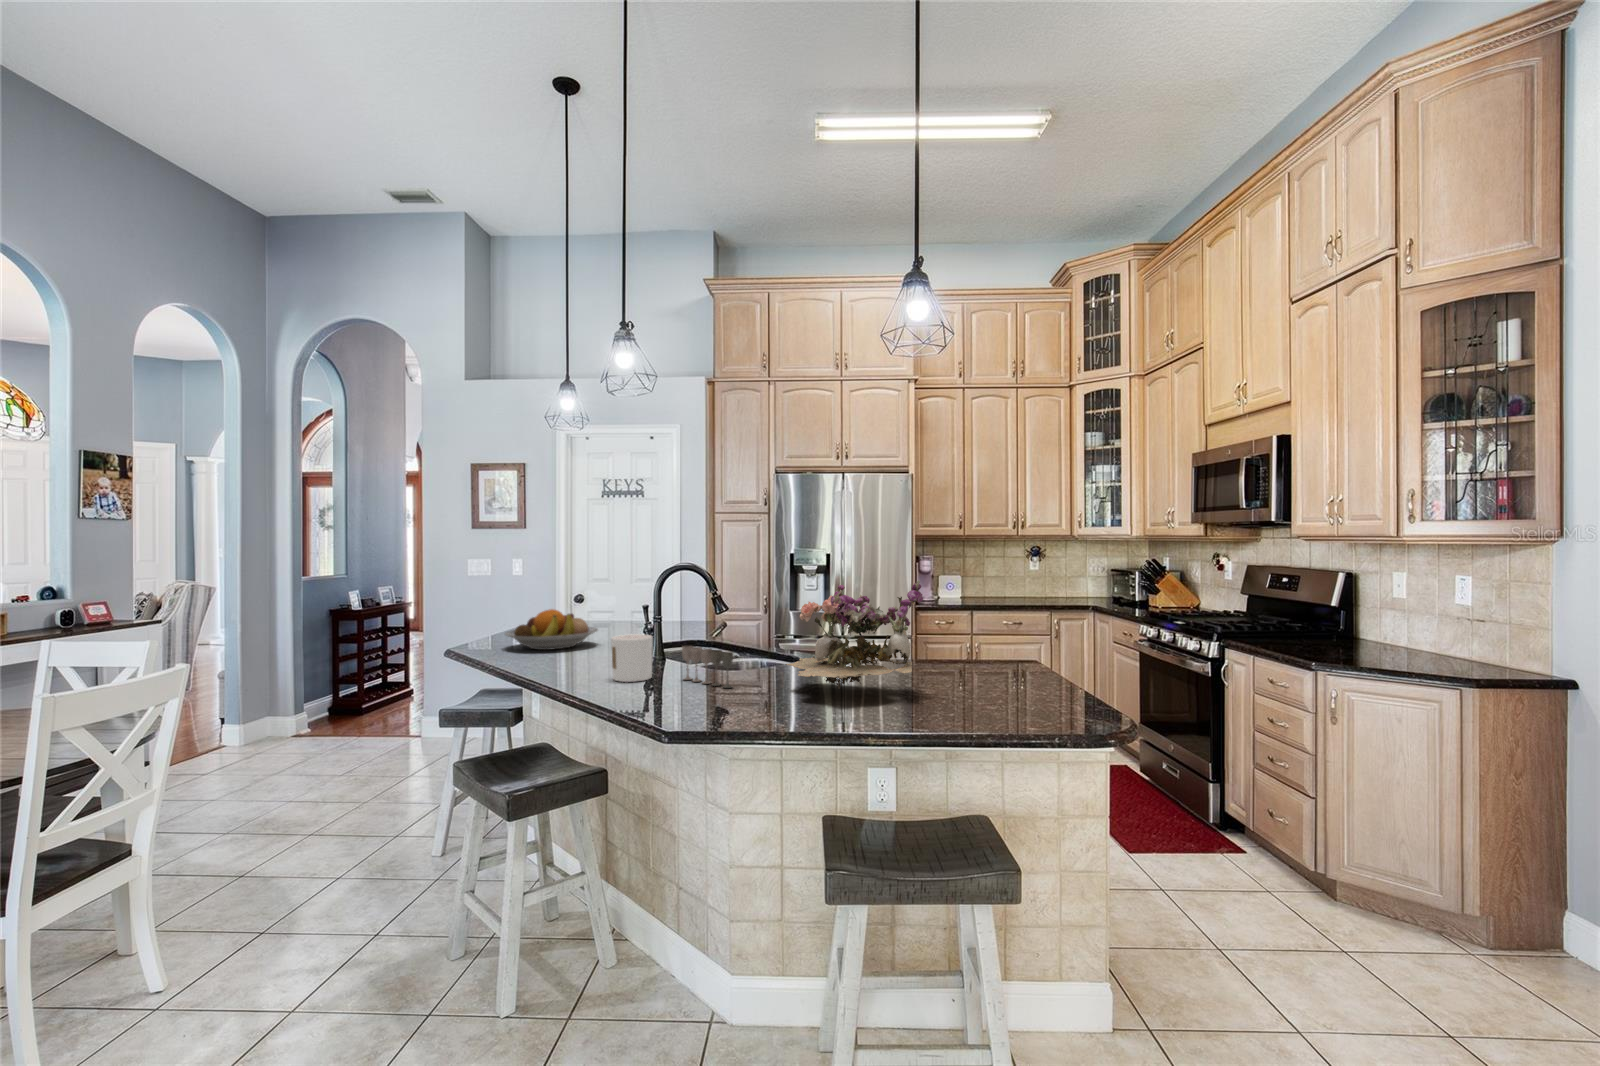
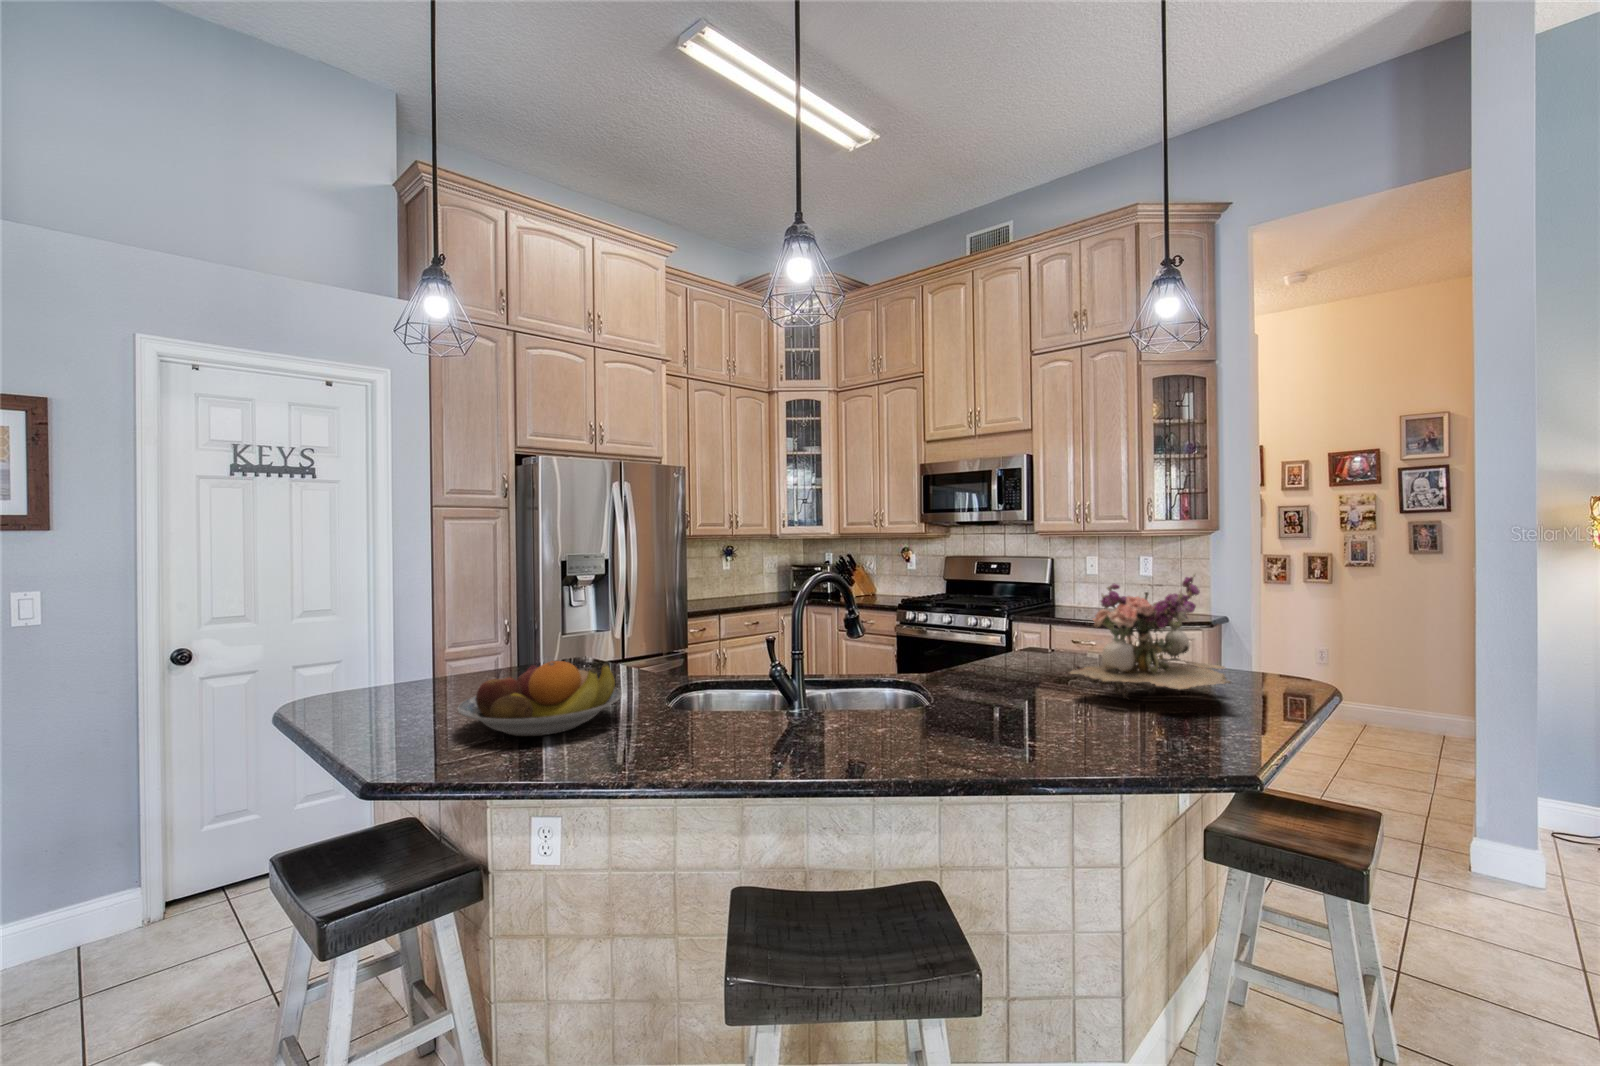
candle: present [611,634,653,682] -> none [892,667,952,747]
wine glass: present [682,646,733,688] -> none [965,676,1064,726]

